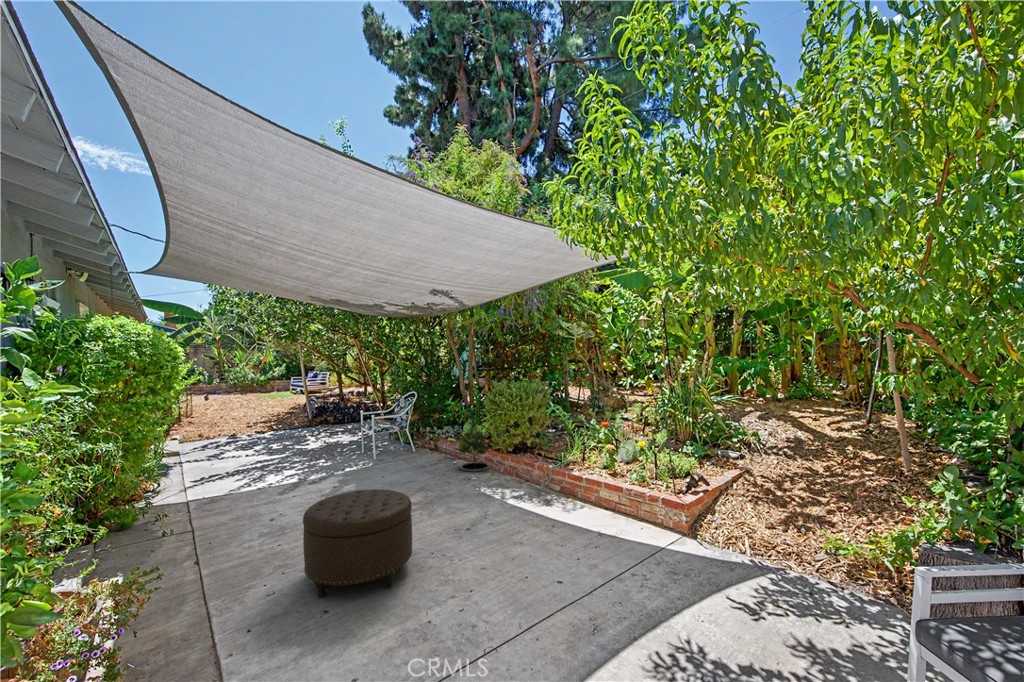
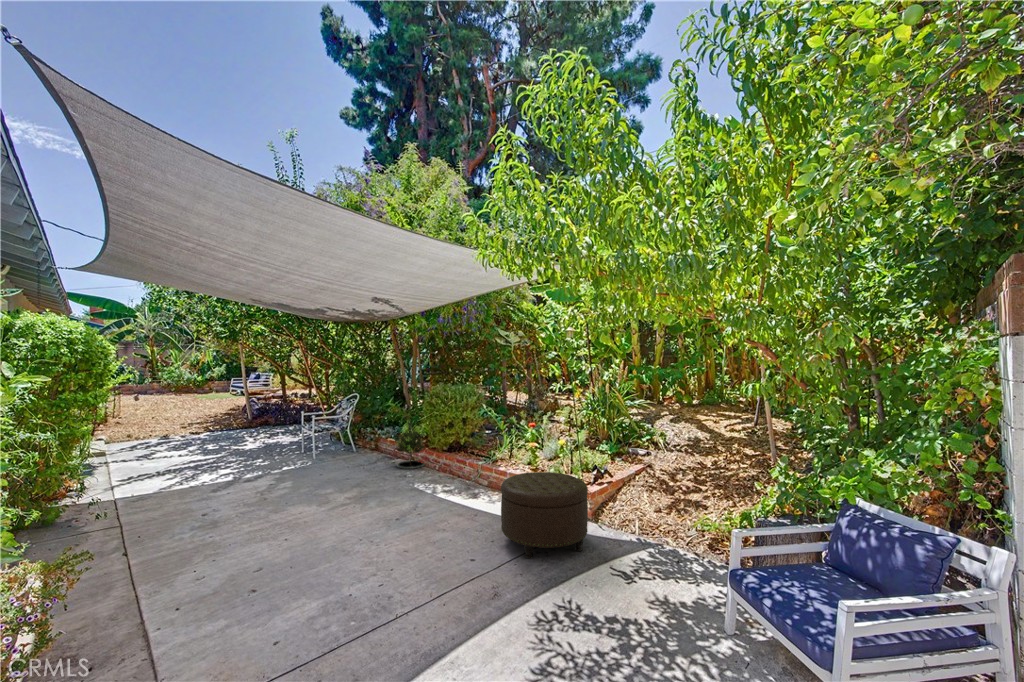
ottoman: present [303,489,412,597] -> present [501,472,588,559]

